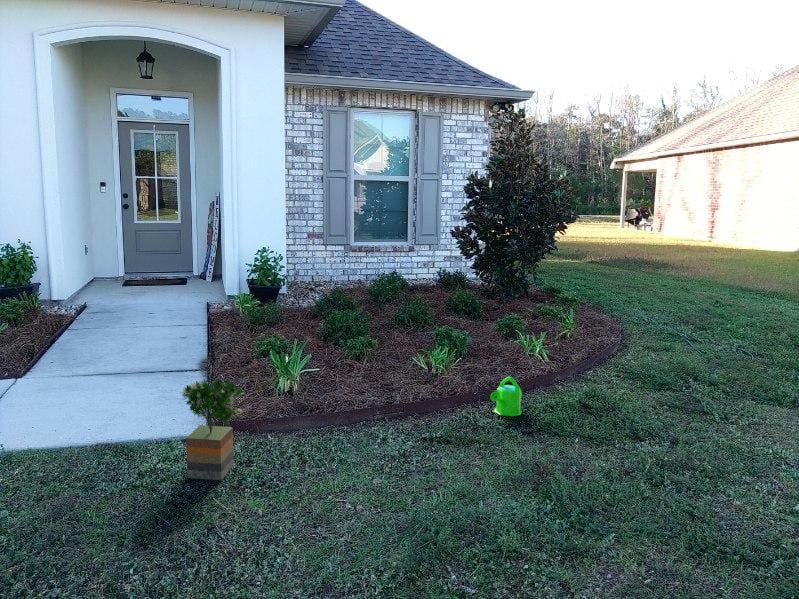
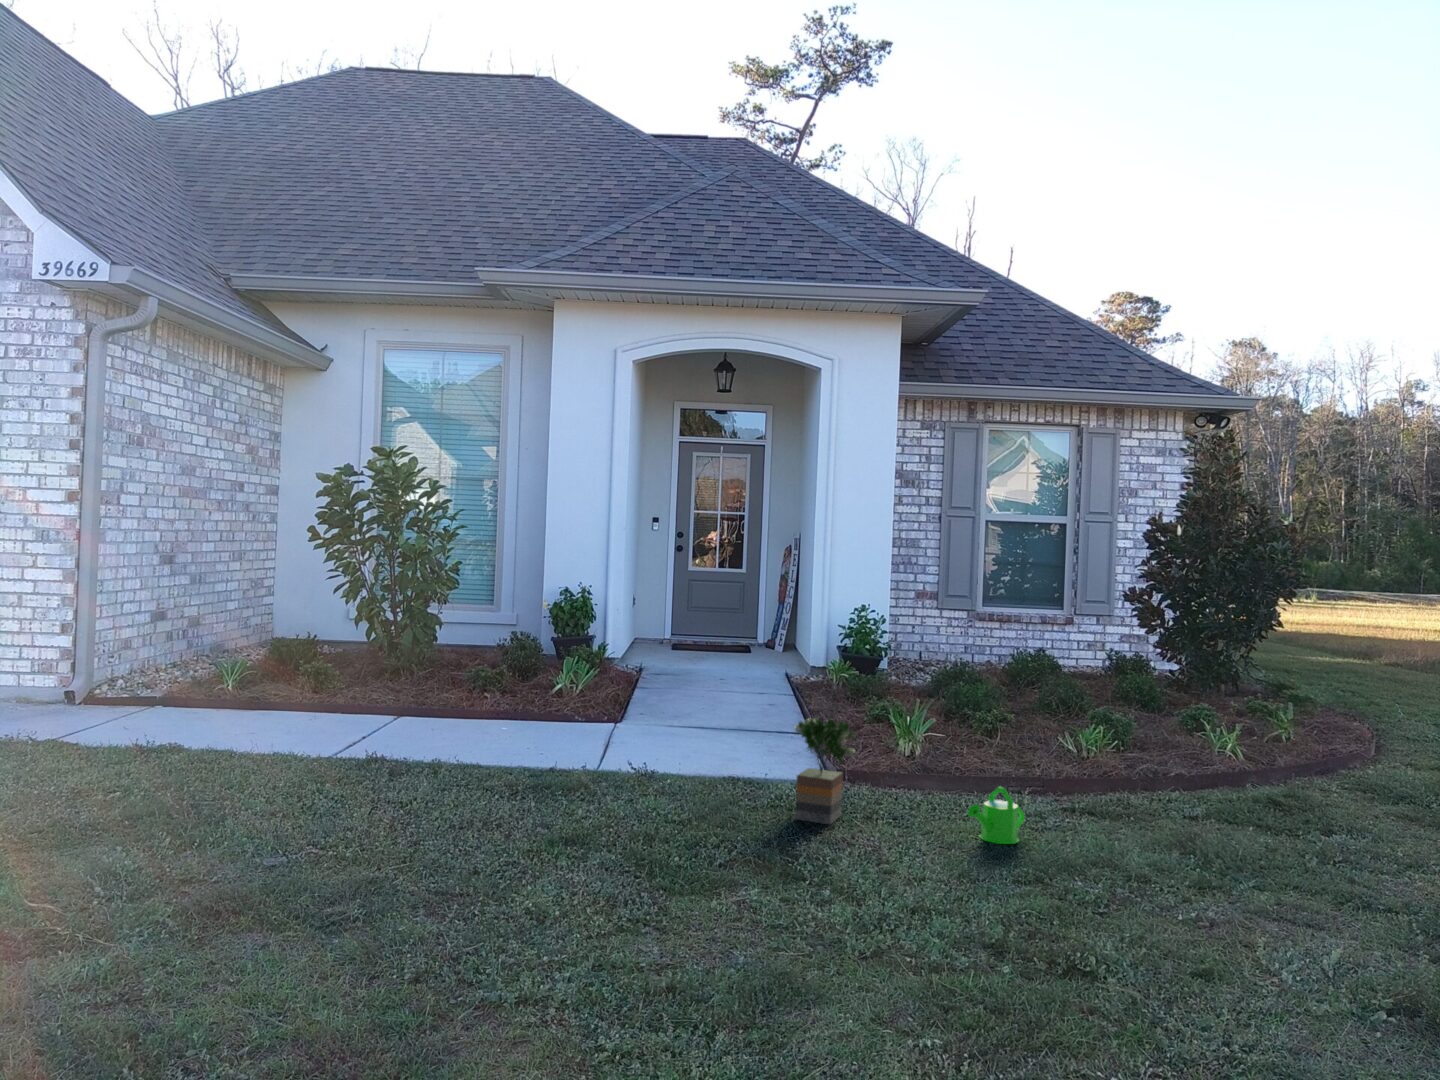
watering can: present [490,376,522,416] -> present [968,786,1025,844]

